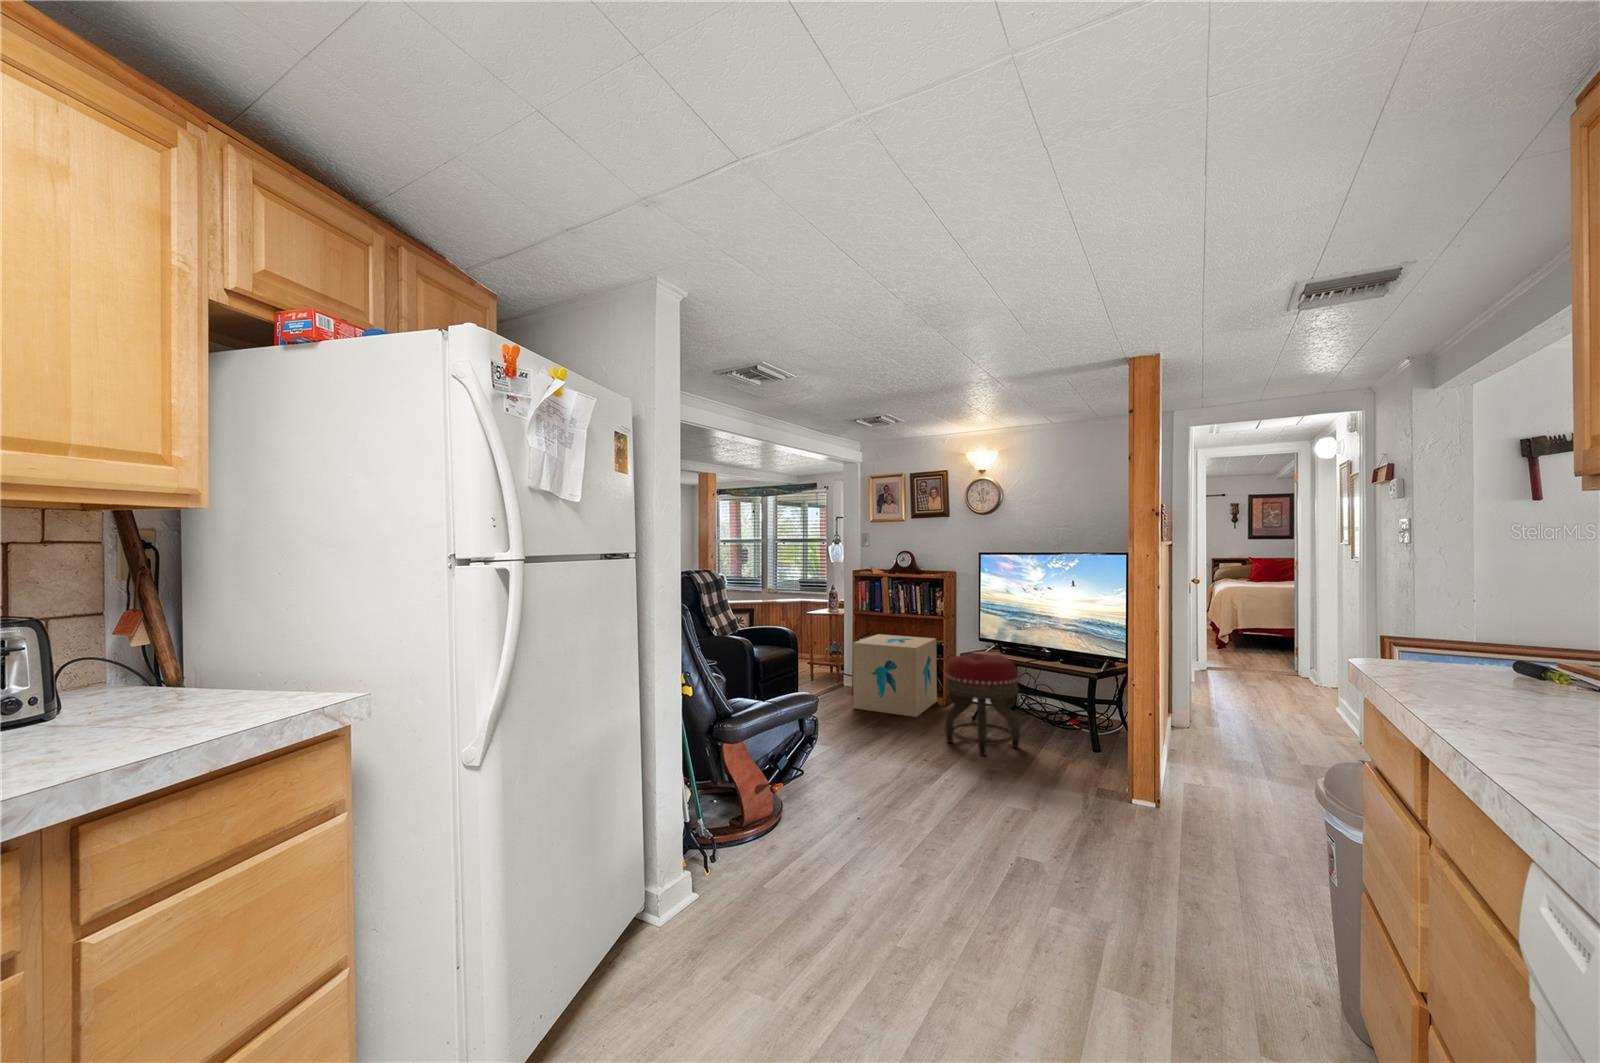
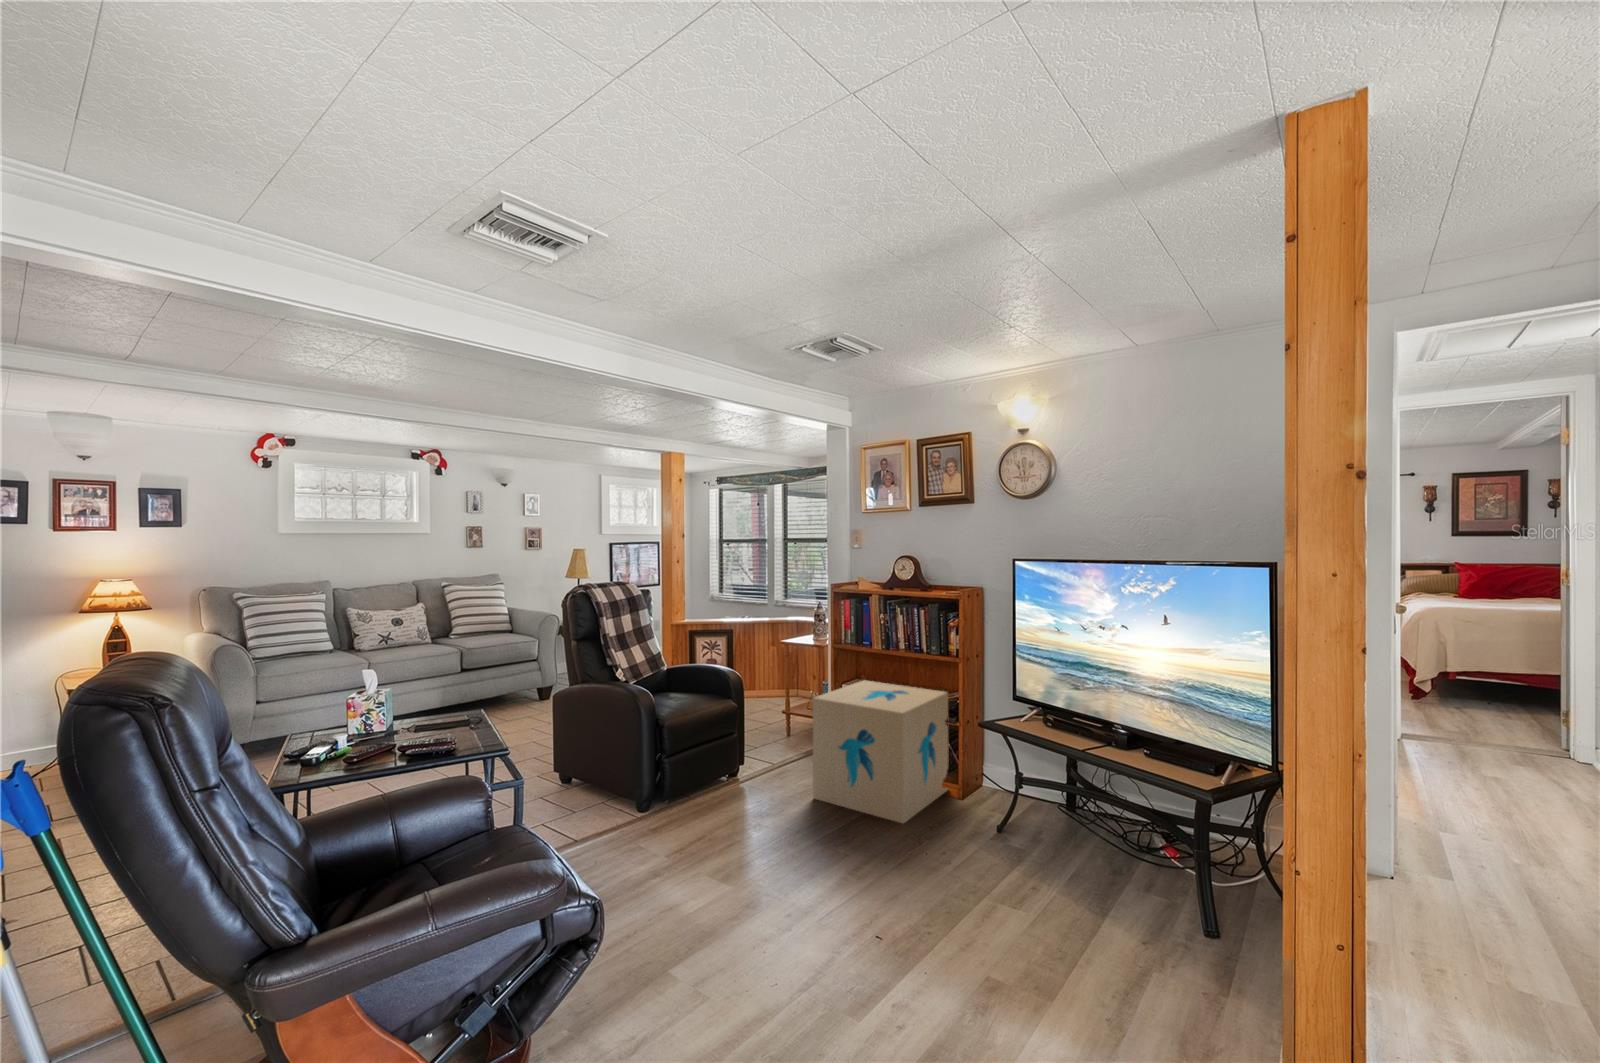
footstool: present [945,653,1020,756] -> none [928,737,1061,938]

